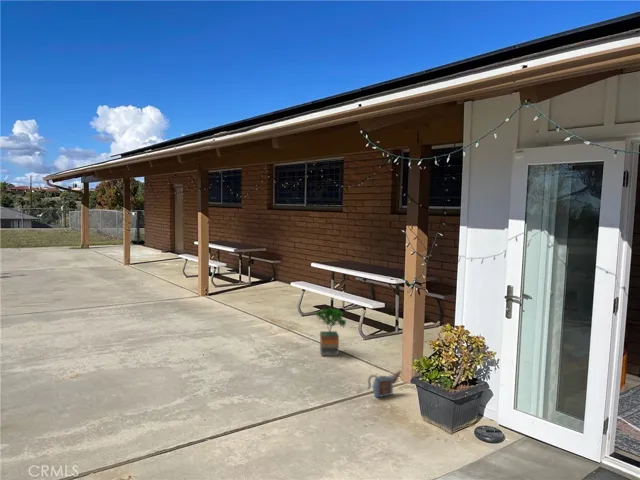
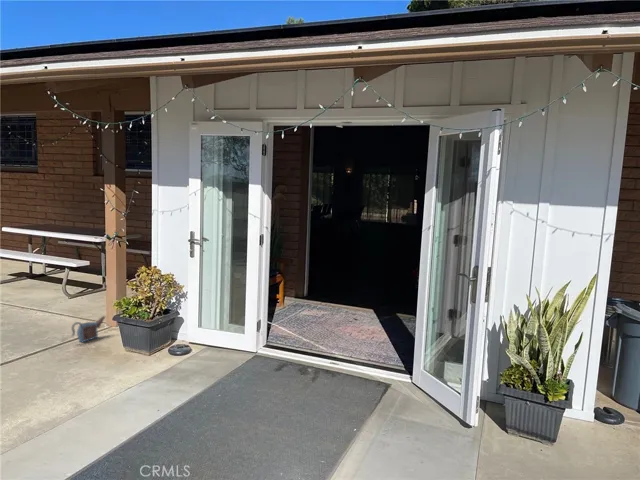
potted tree: present [316,308,346,356] -> none [9,269,47,318]

